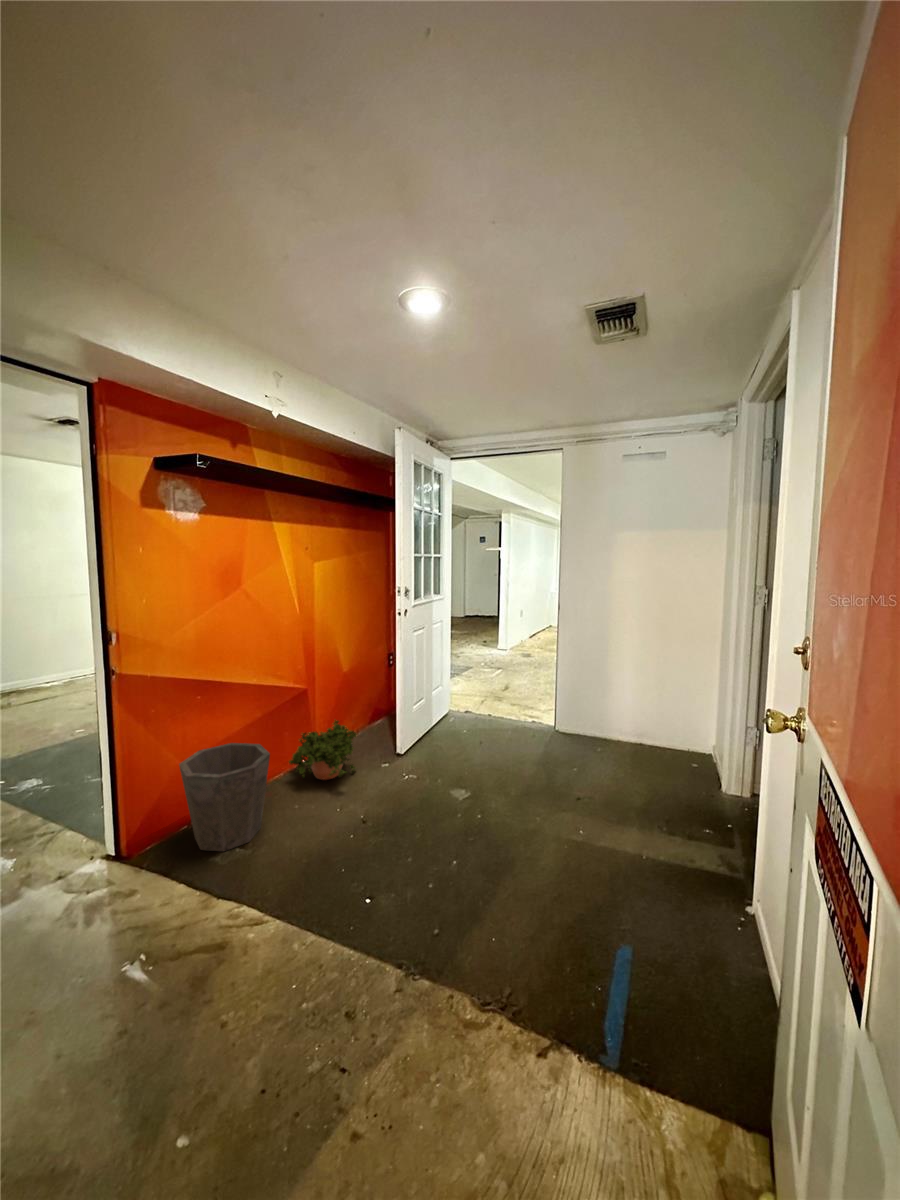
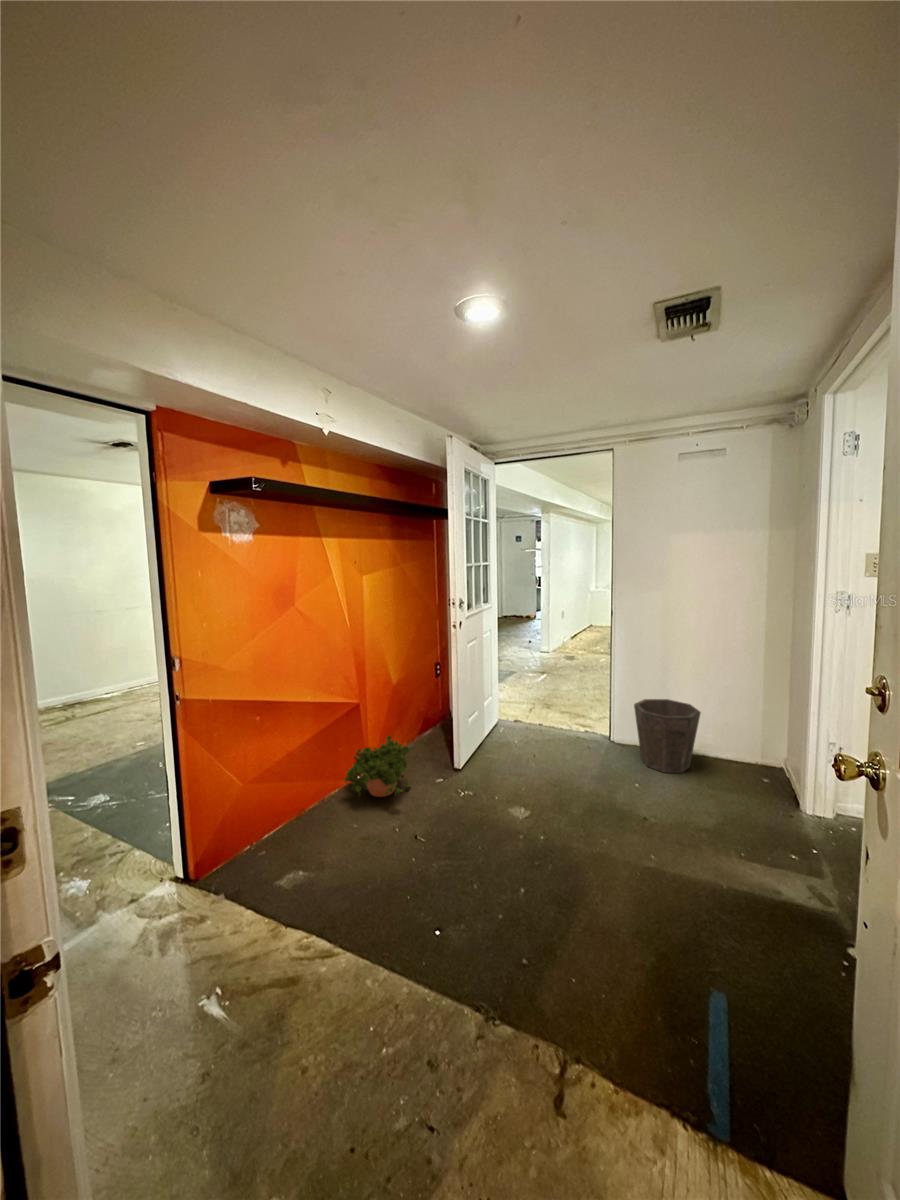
waste bin: present [179,743,270,851] -> present [634,699,701,773]

